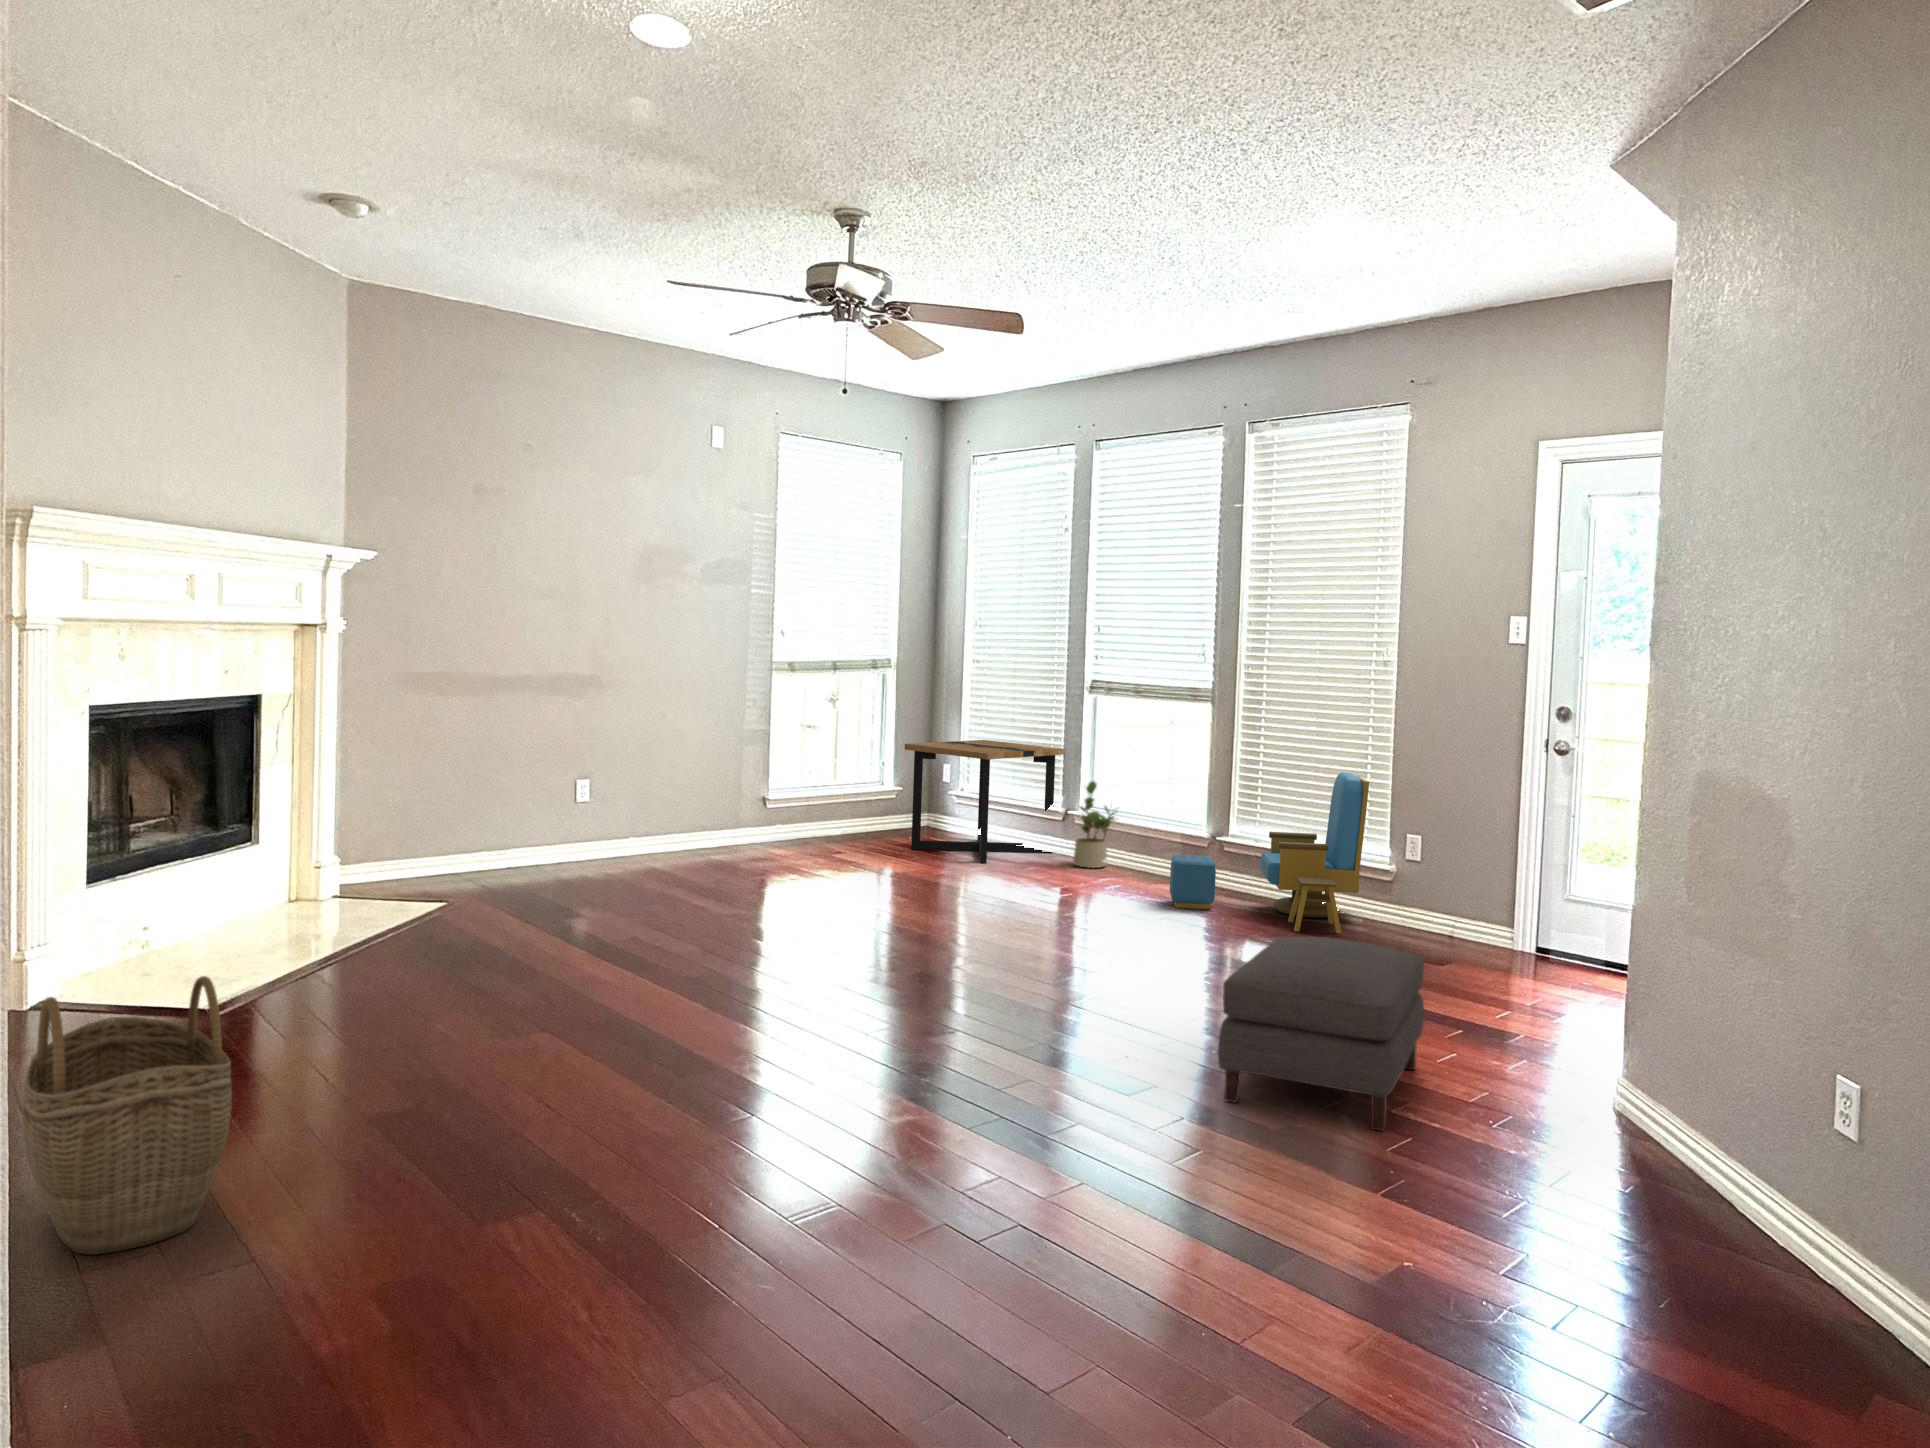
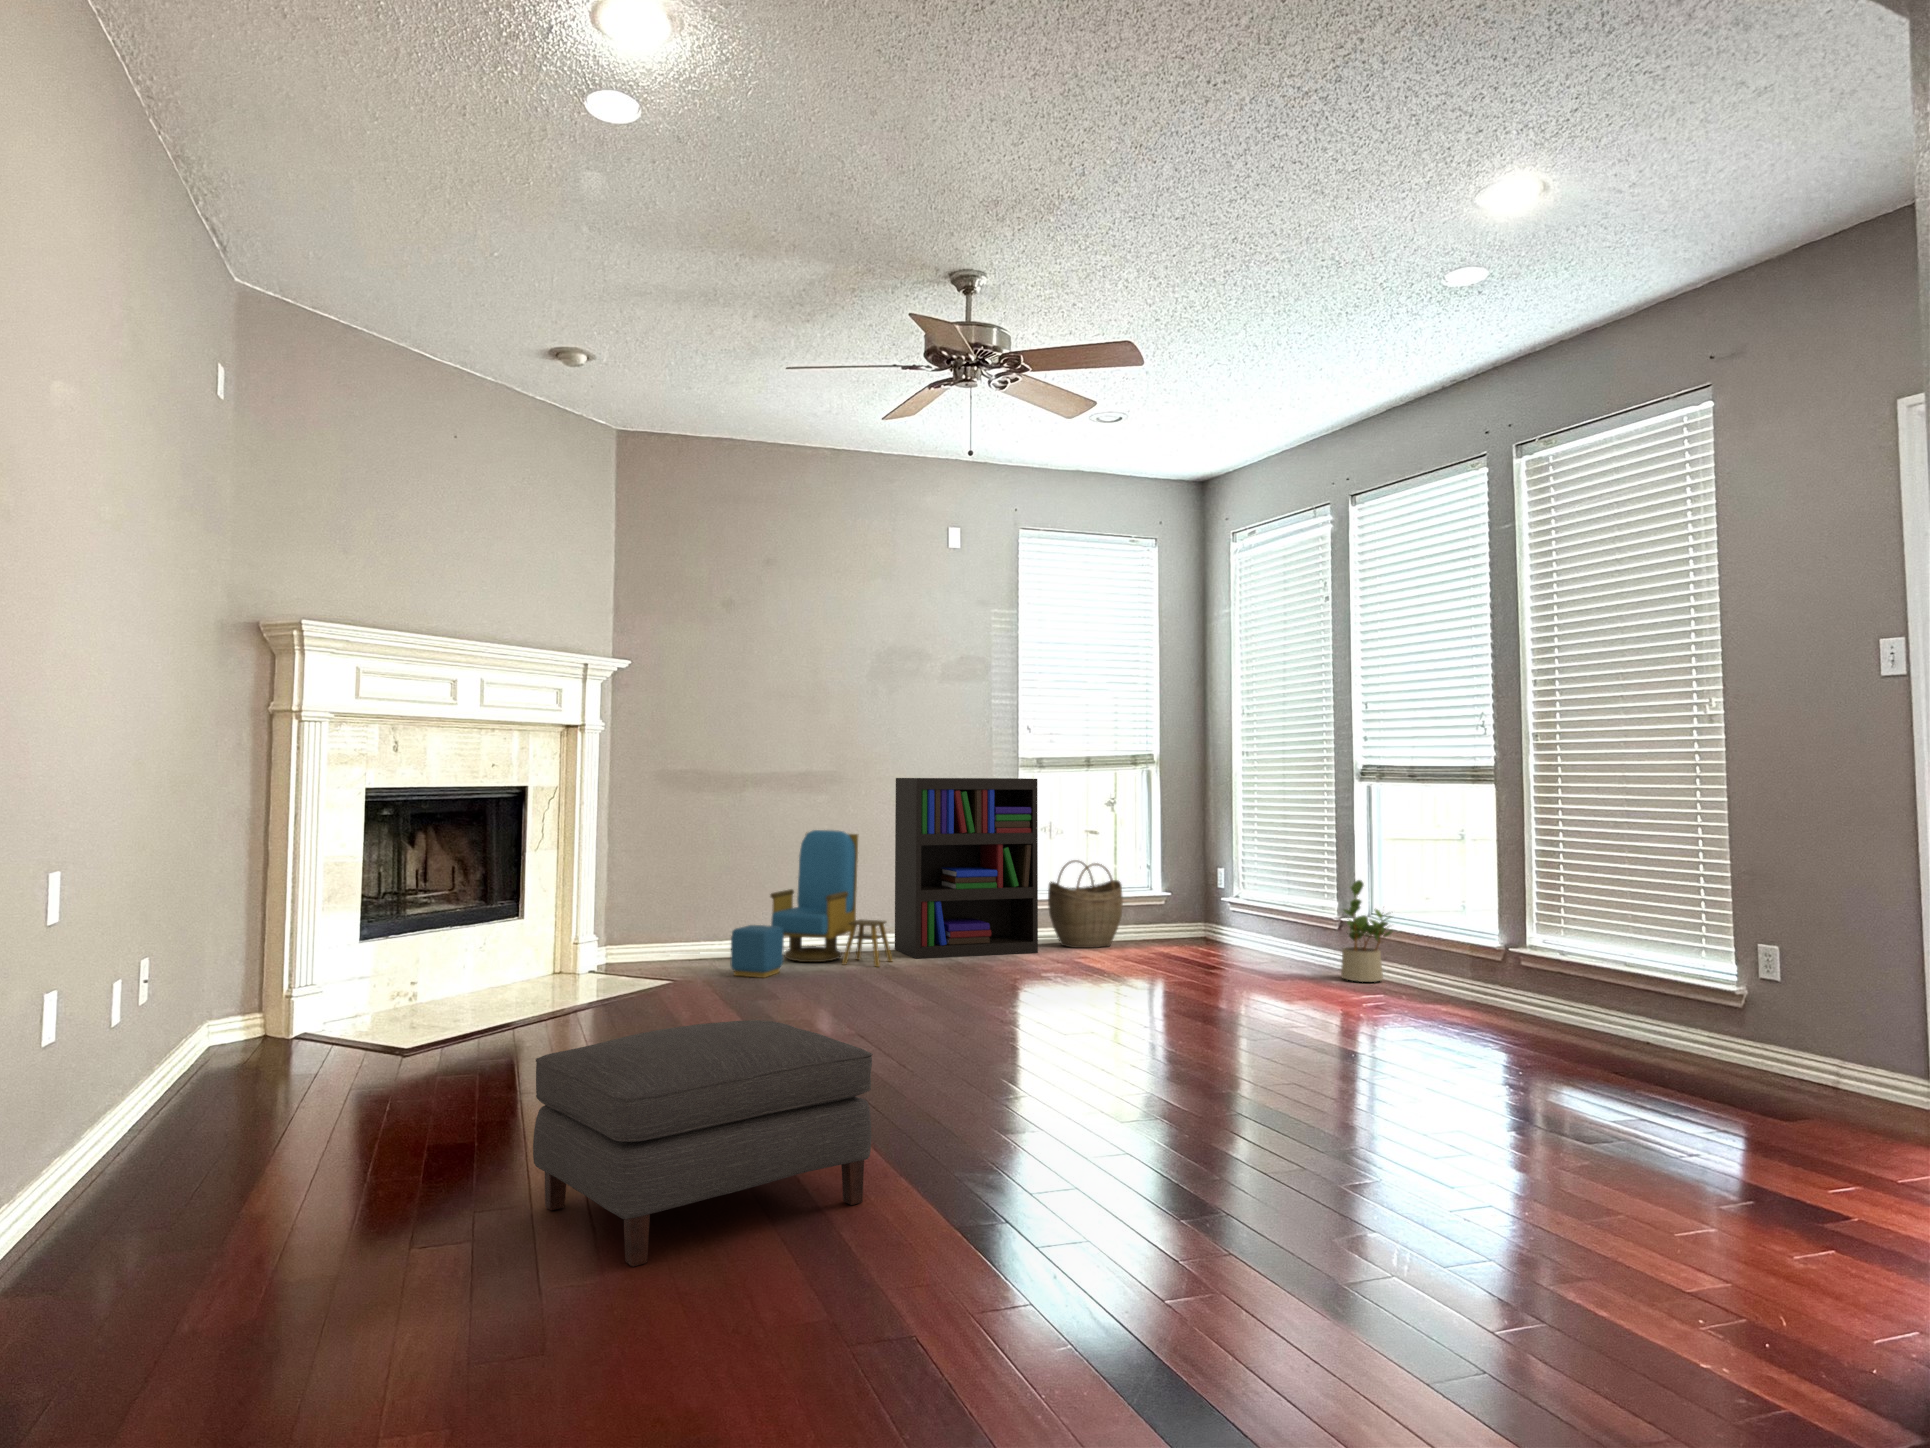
bookshelf: none [647,681,798,864] -> present [895,778,1038,959]
side table: present [905,740,1065,863] -> none [1153,839,1336,972]
armchair: present [1170,772,1369,933] -> present [731,830,892,978]
ottoman: present [1218,937,1424,1131] -> present [533,1020,873,1267]
woven basket: present [22,976,232,1255] -> present [1048,860,1123,948]

